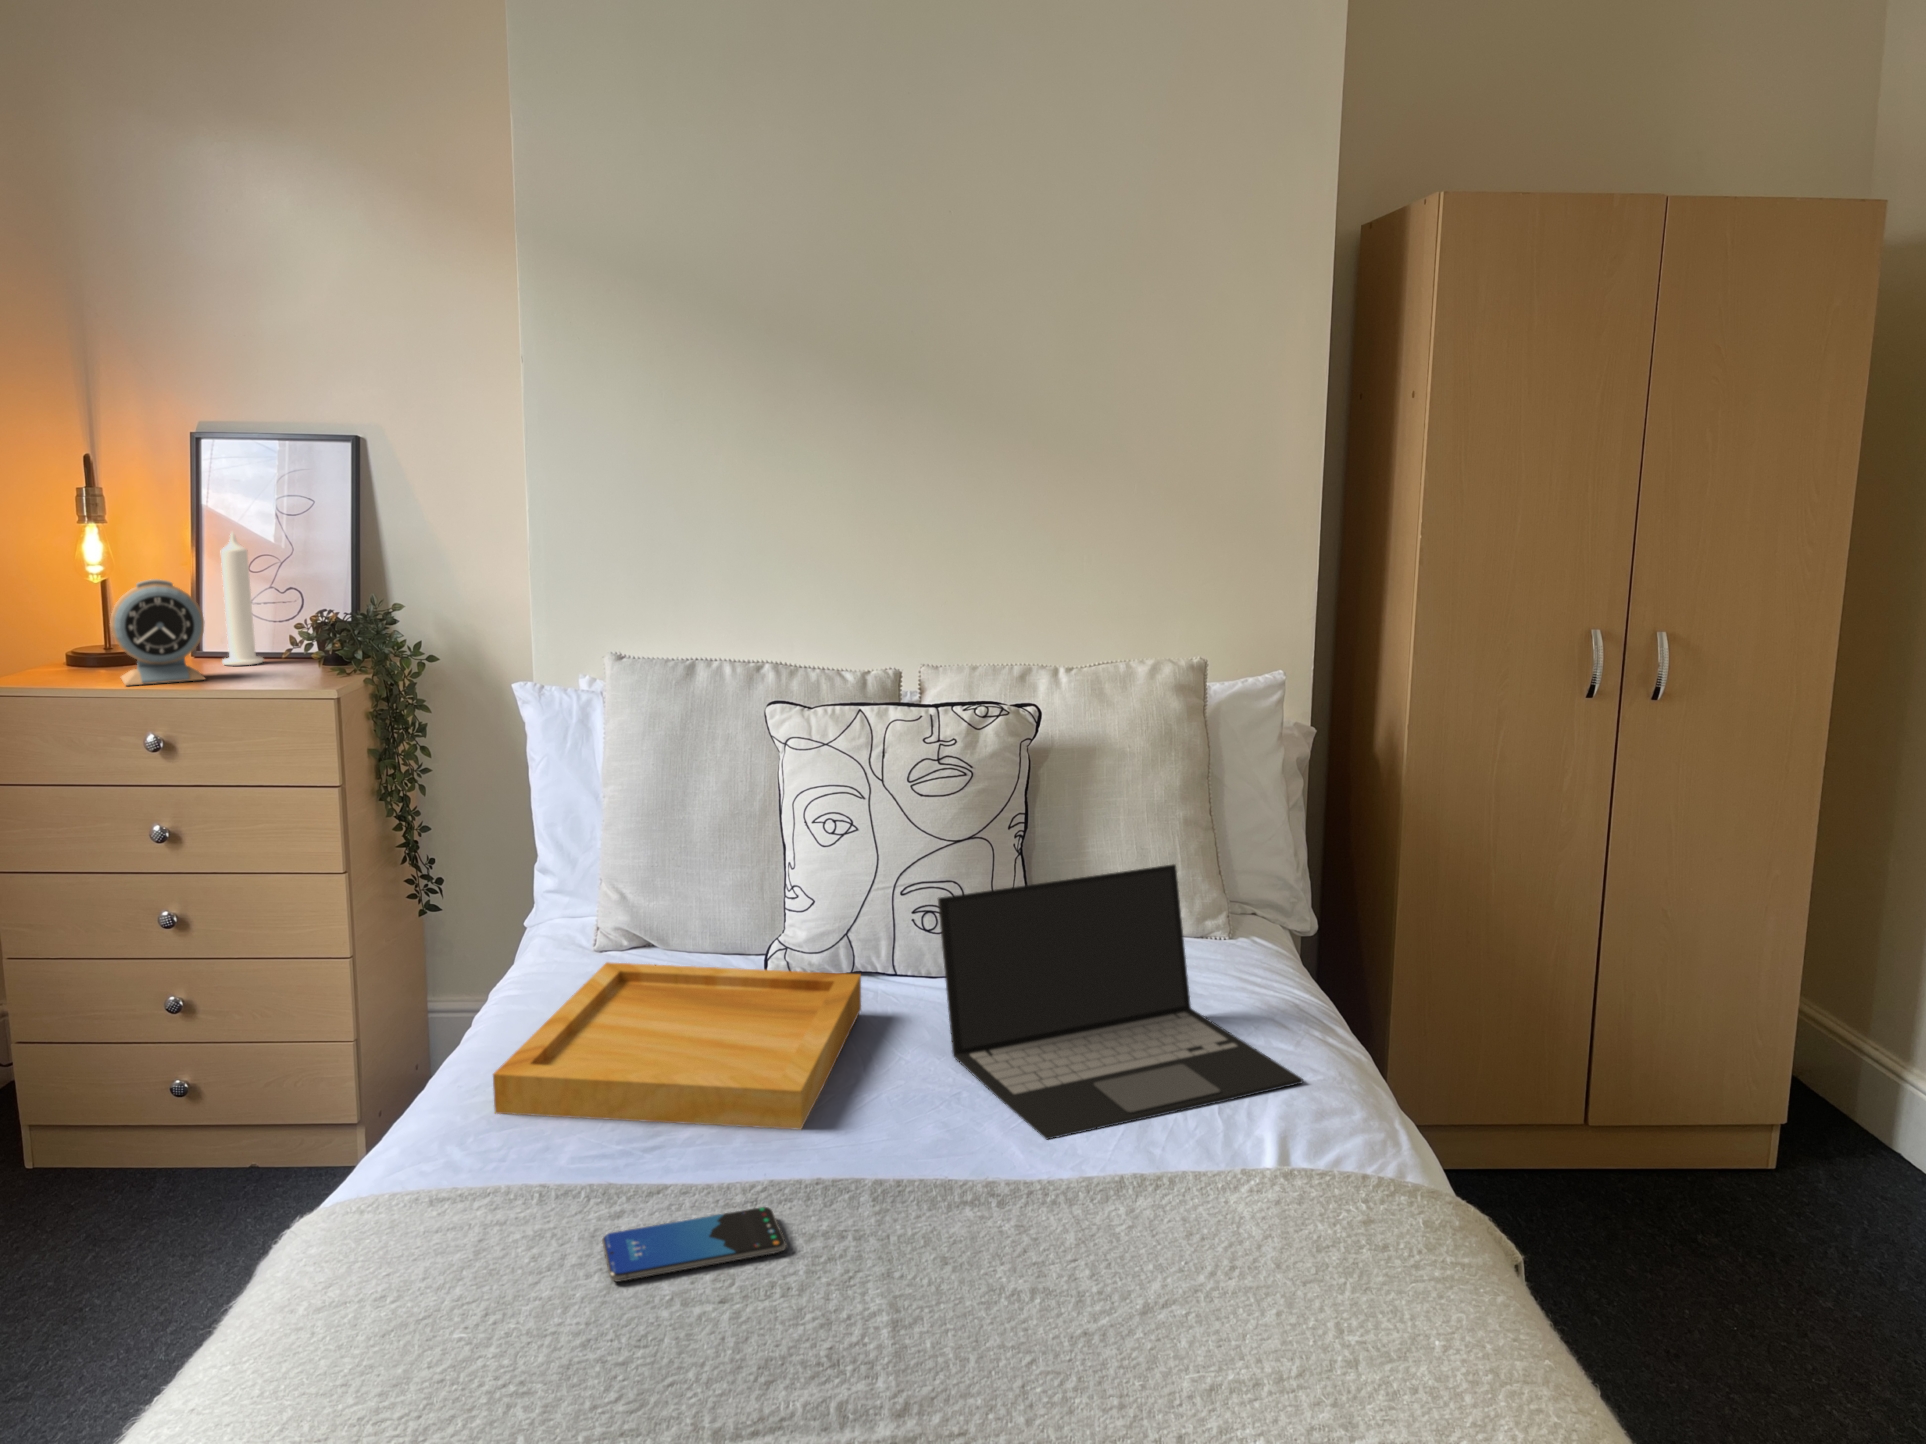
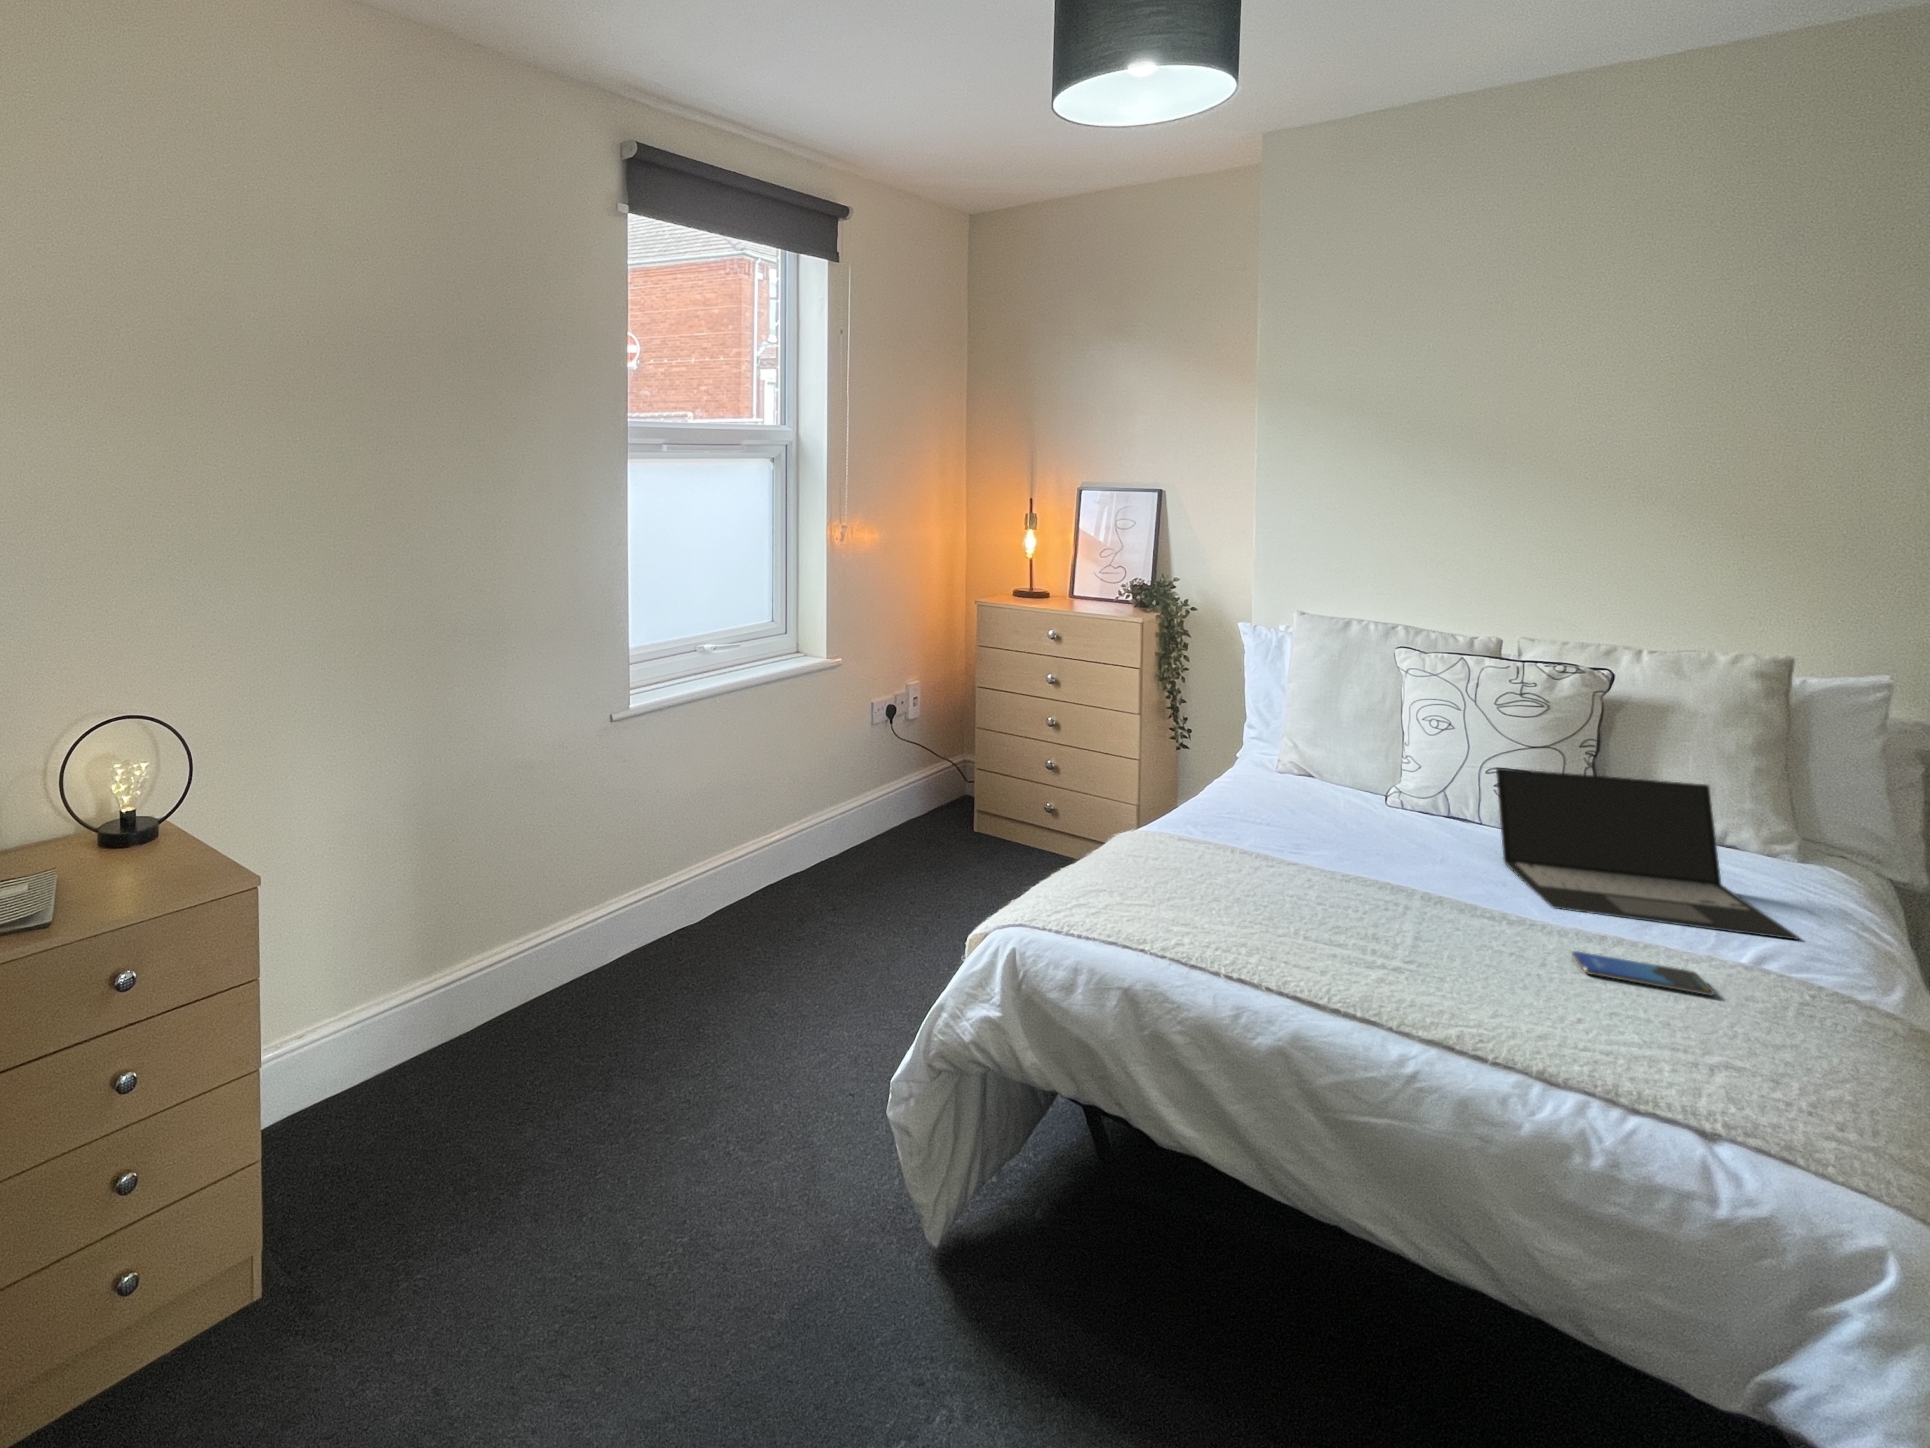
candle: present [220,532,263,666] -> none [1083,537,1103,603]
alarm clock: present [110,579,205,686] -> none [1037,559,1078,608]
tray: present [493,962,861,1130] -> none [1217,772,1447,867]
smartphone: present [602,1207,786,1282] -> present [1572,951,1714,996]

